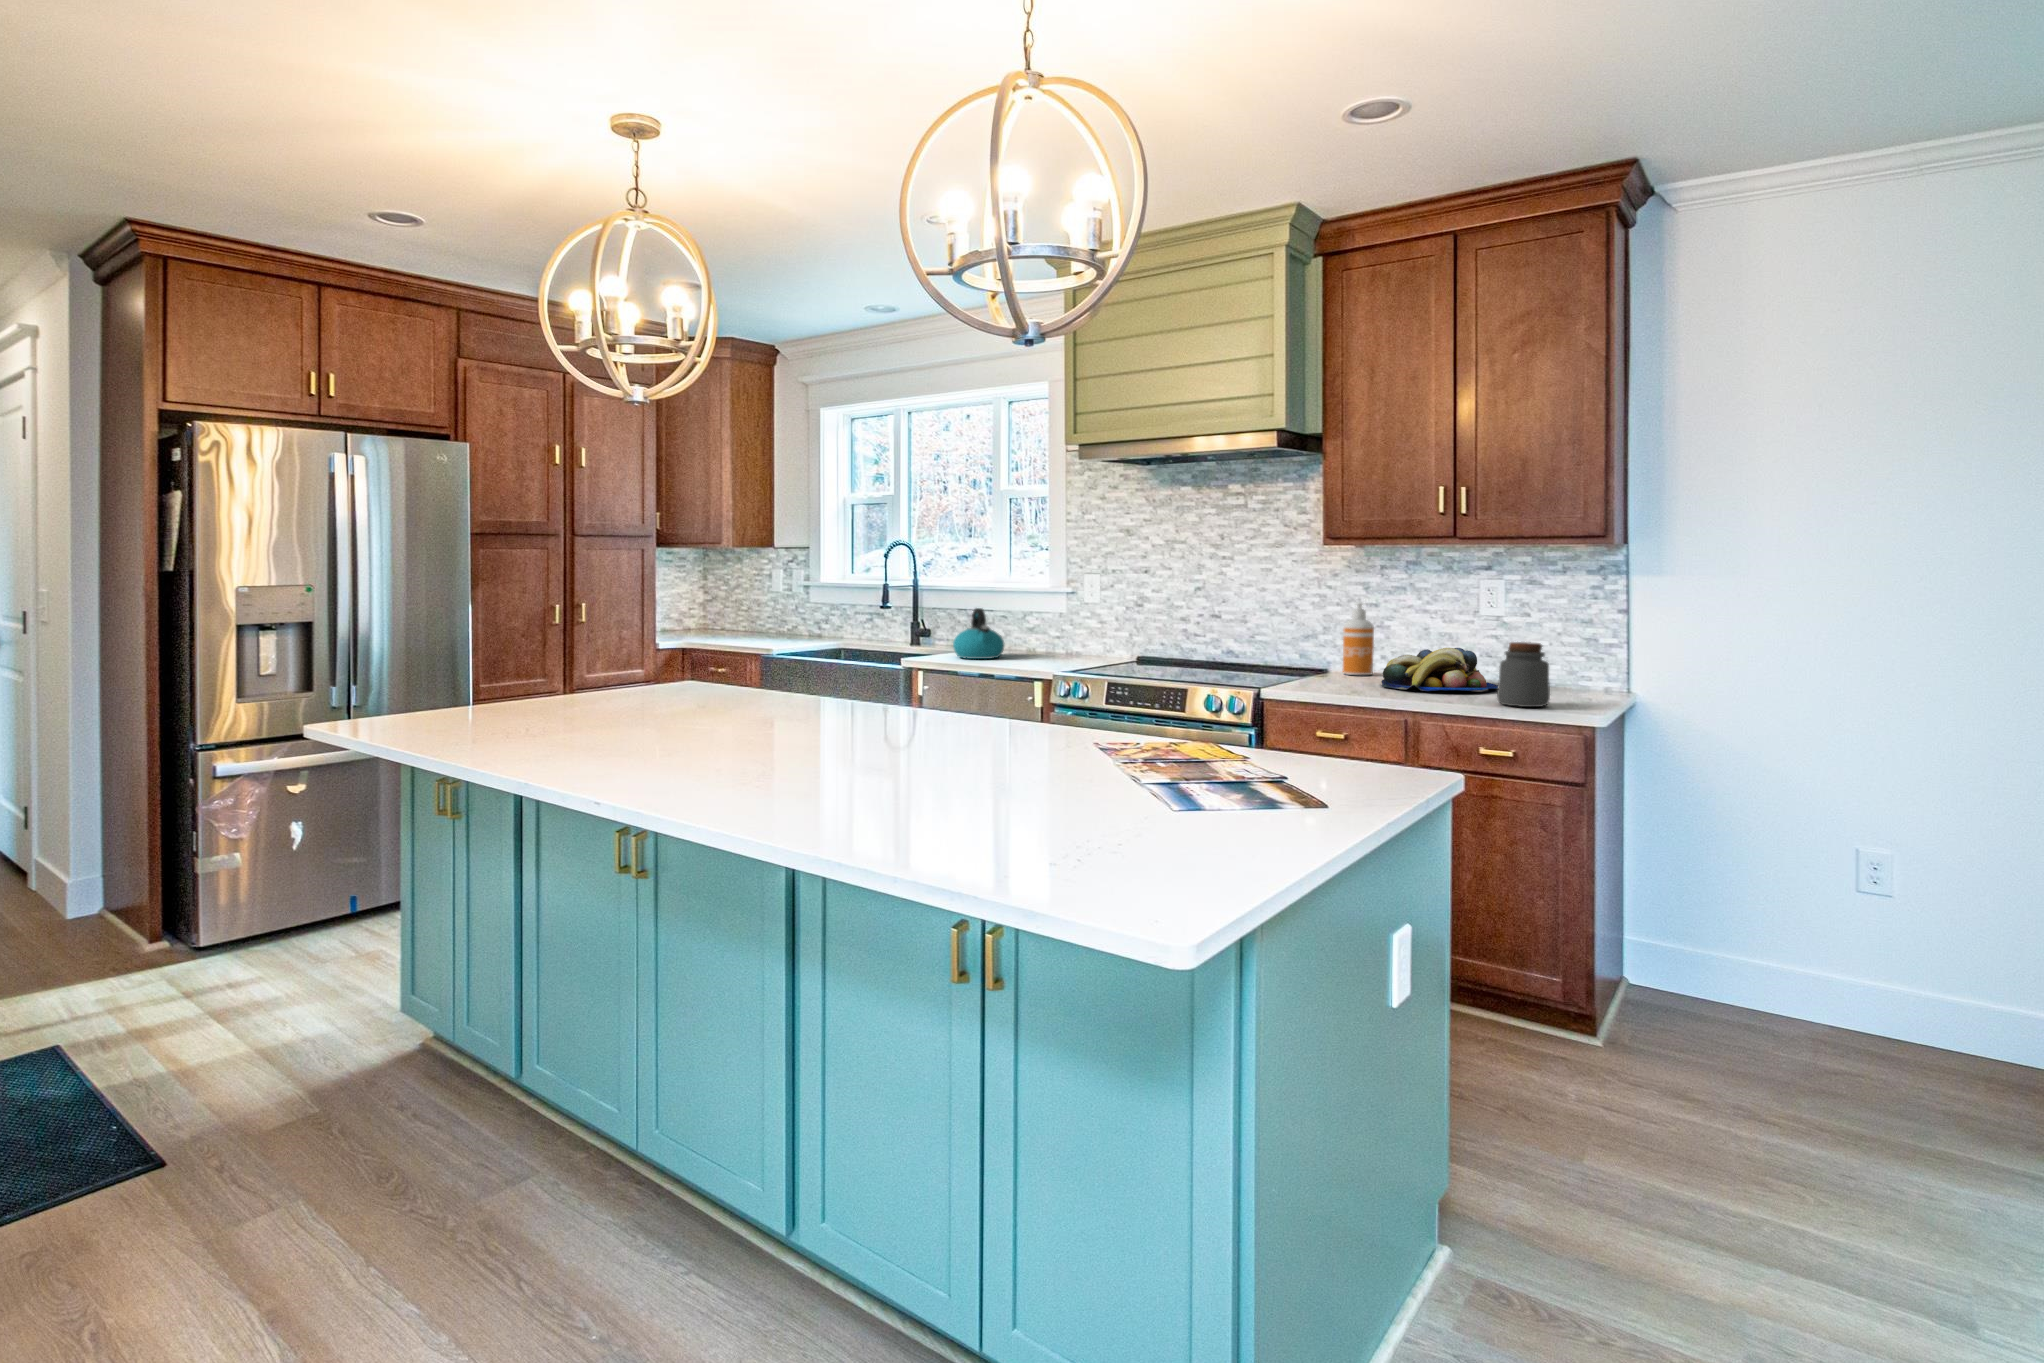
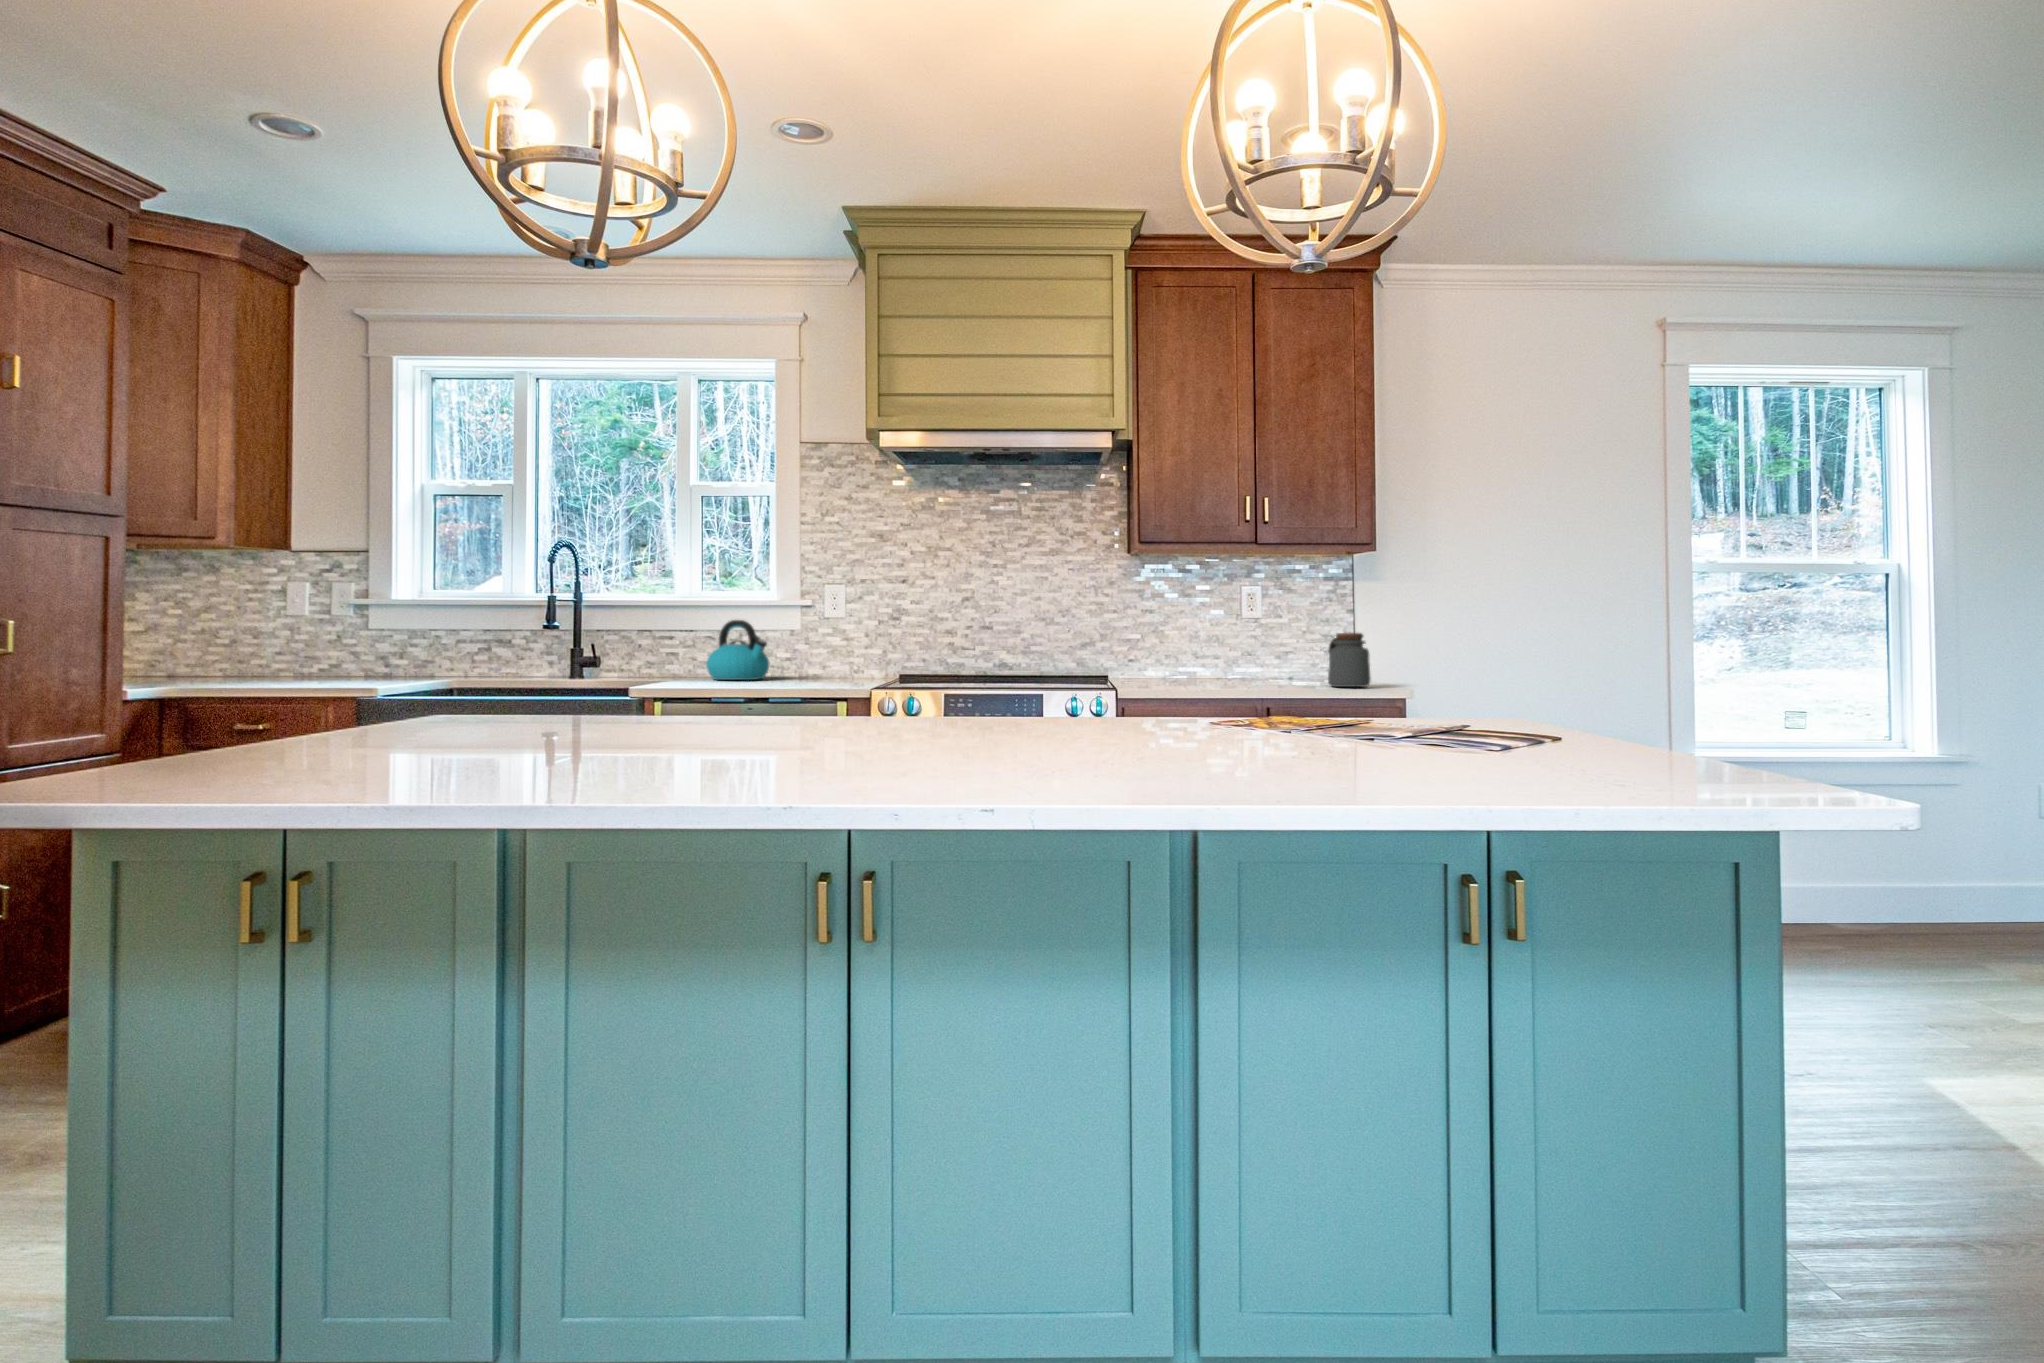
soap dispenser: present [1343,603,1374,675] -> none [1126,609,1153,678]
fruit bowl: present [1382,648,1498,691] -> none [1186,645,1288,683]

